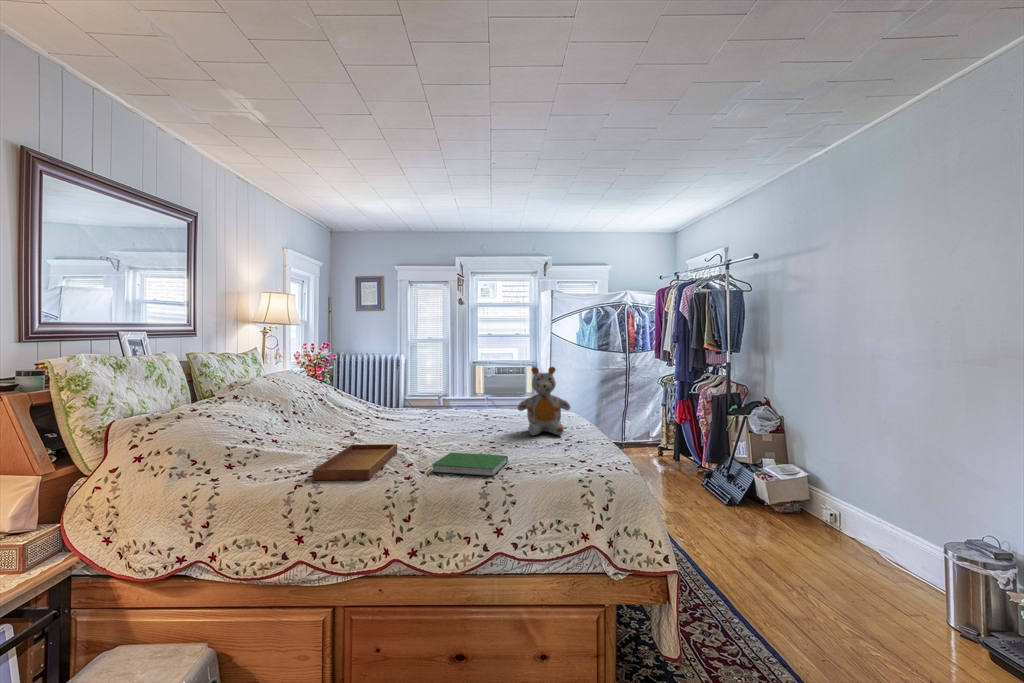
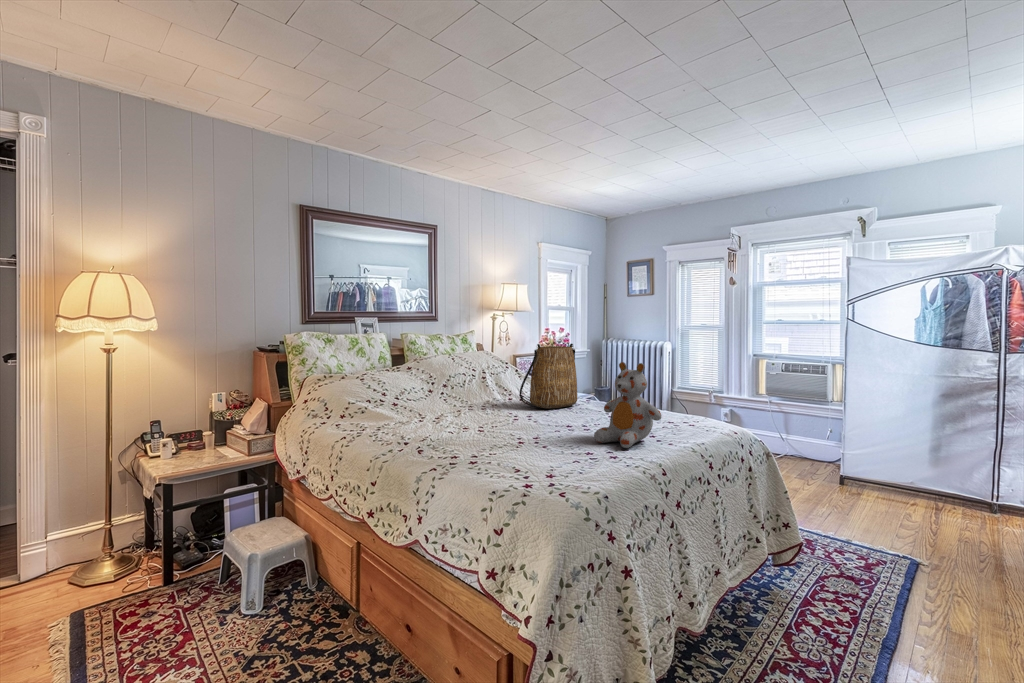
tote bag: none [381,356,428,421] -> present [519,344,577,409]
tray: present [313,431,397,480] -> none [362,404,458,445]
hardcover book: present [432,453,508,476] -> none [428,439,497,466]

